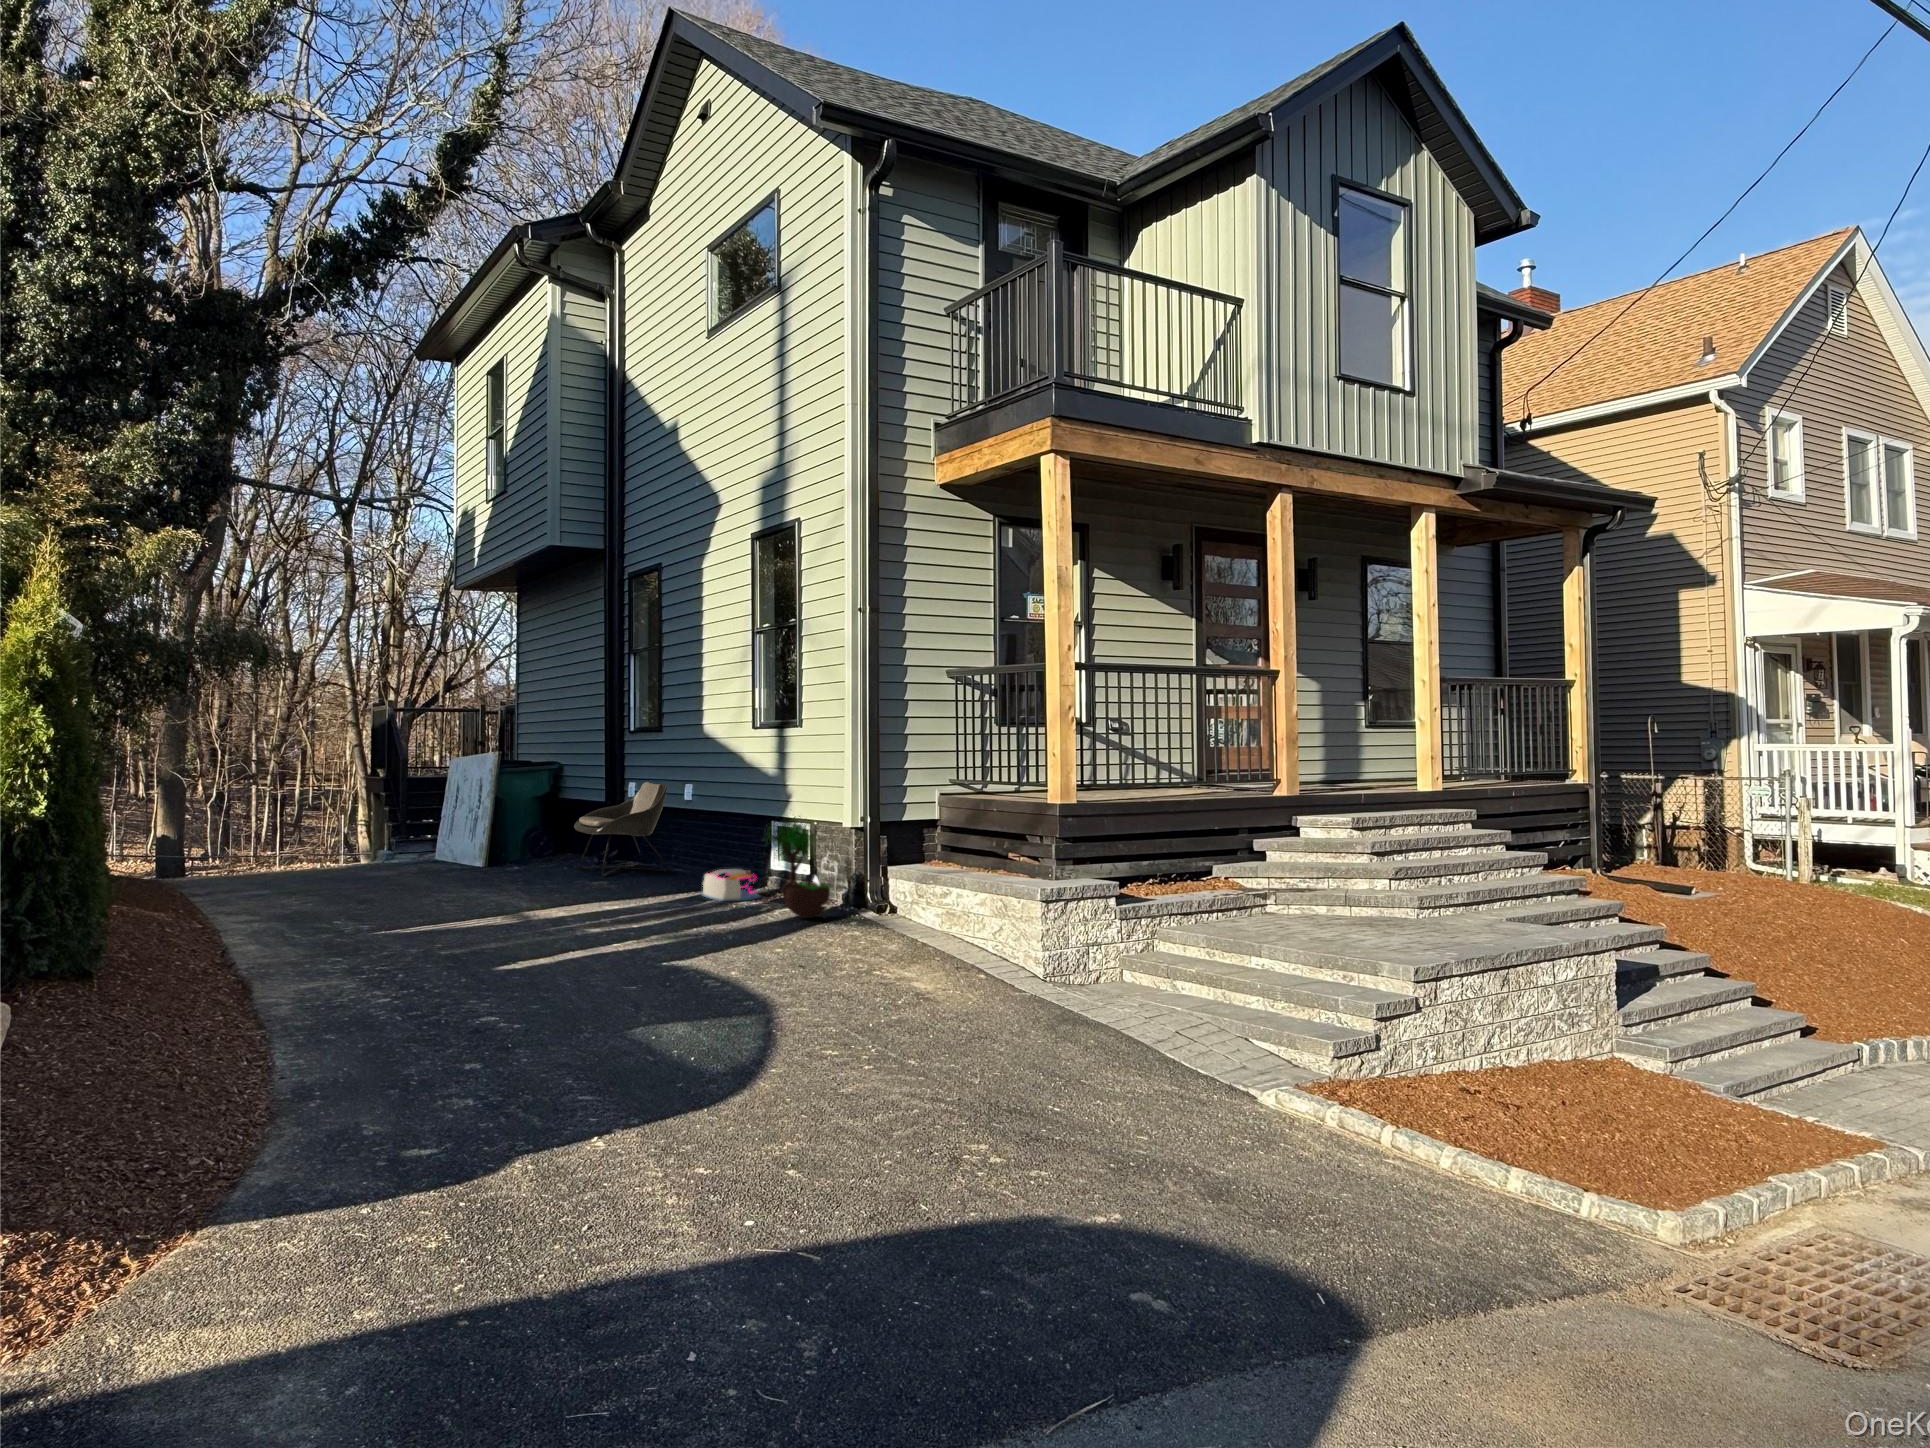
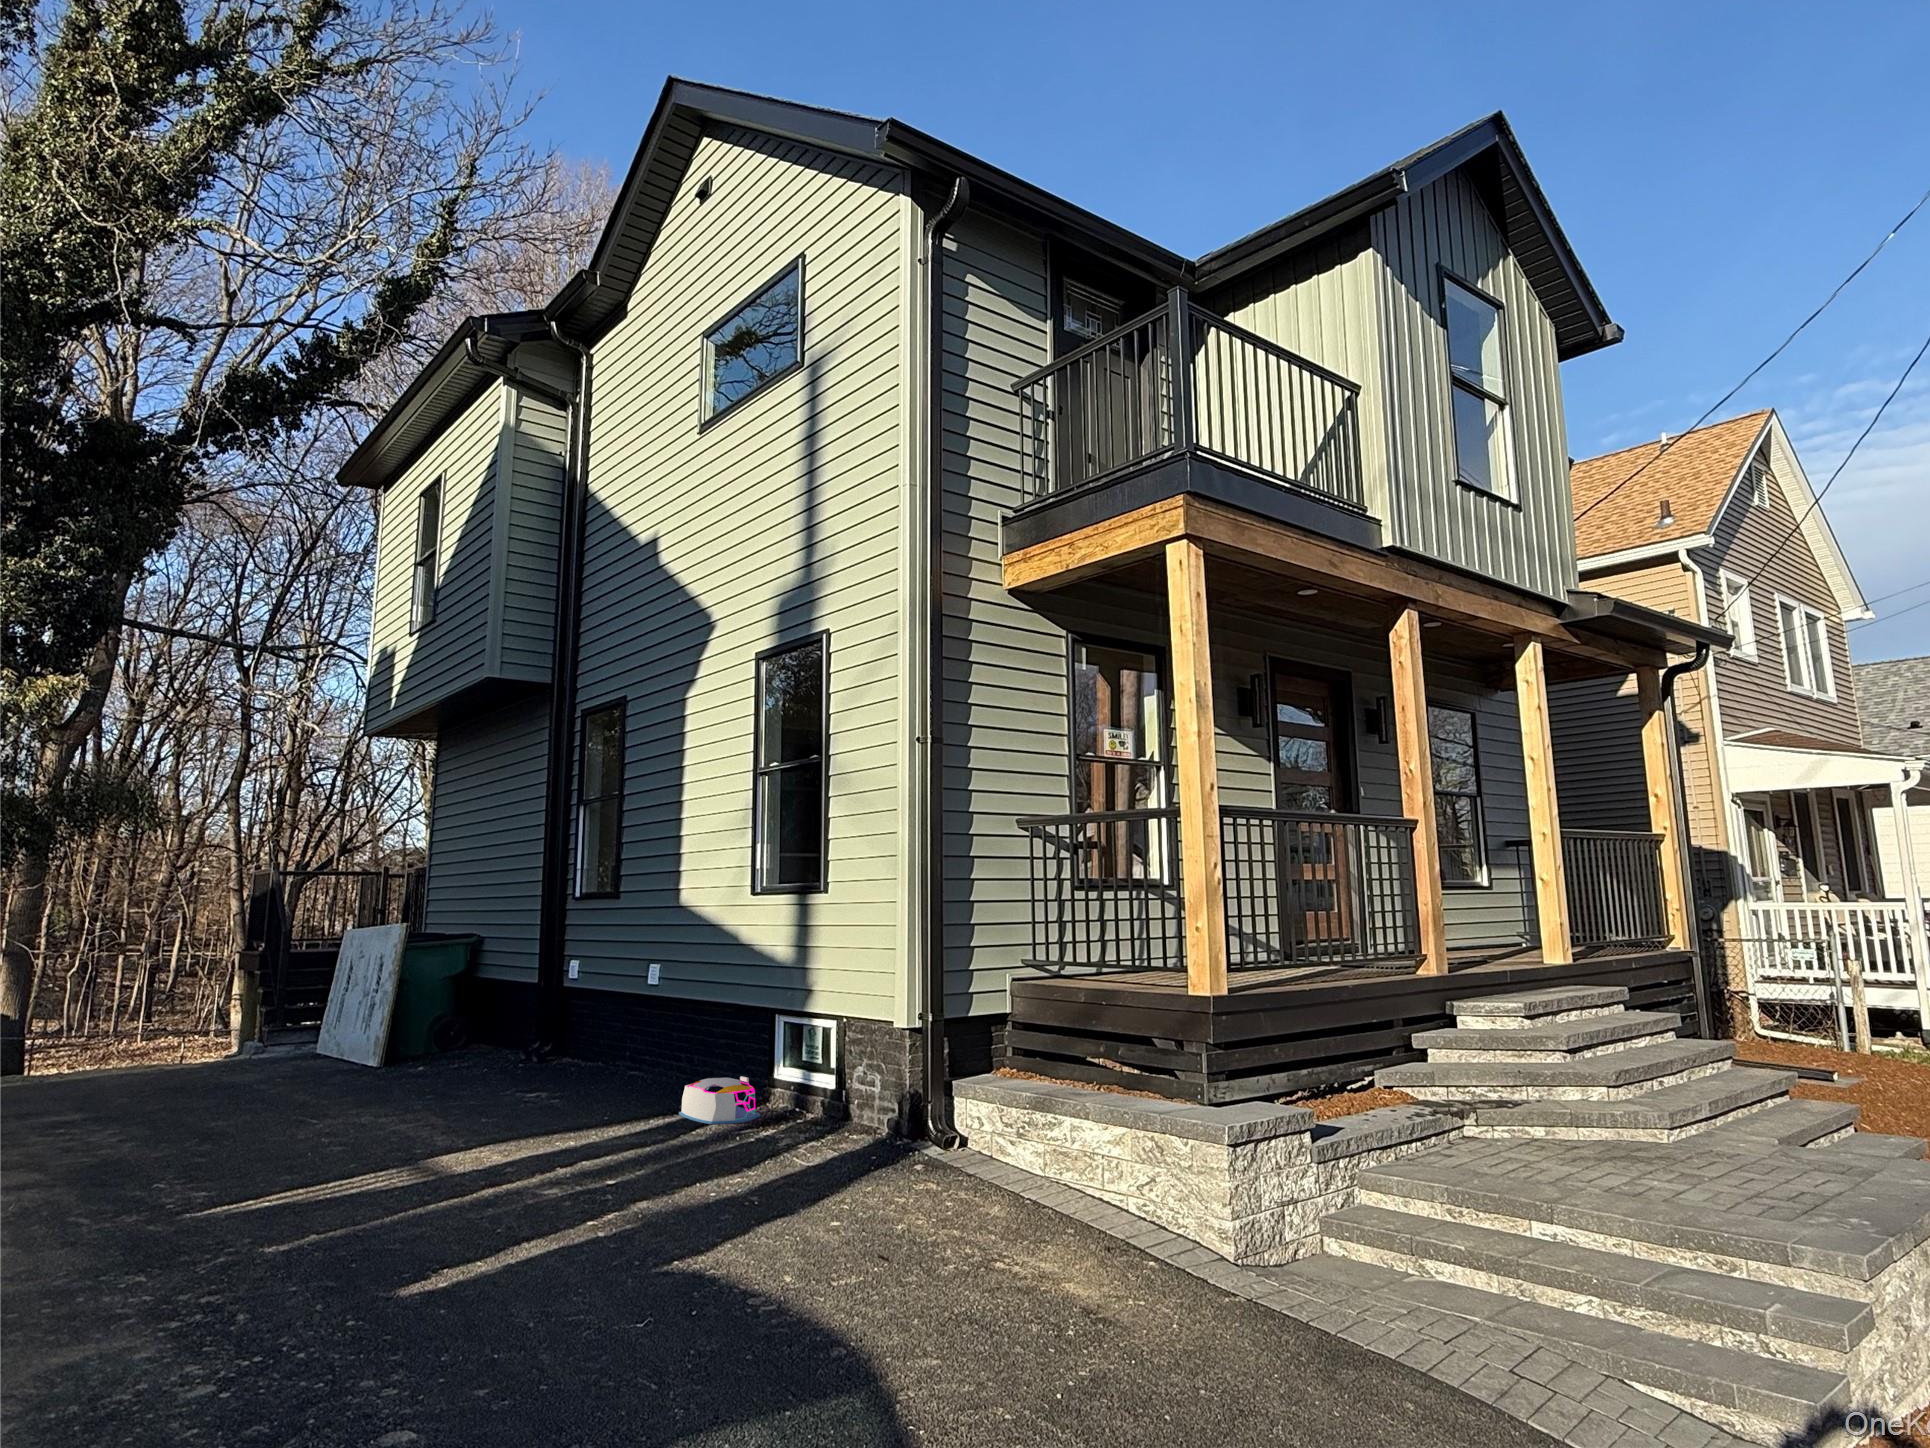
lounge chair: present [574,782,668,877] -> none [503,958,626,1086]
potted tree: present [768,816,831,918] -> none [780,1001,874,1153]

